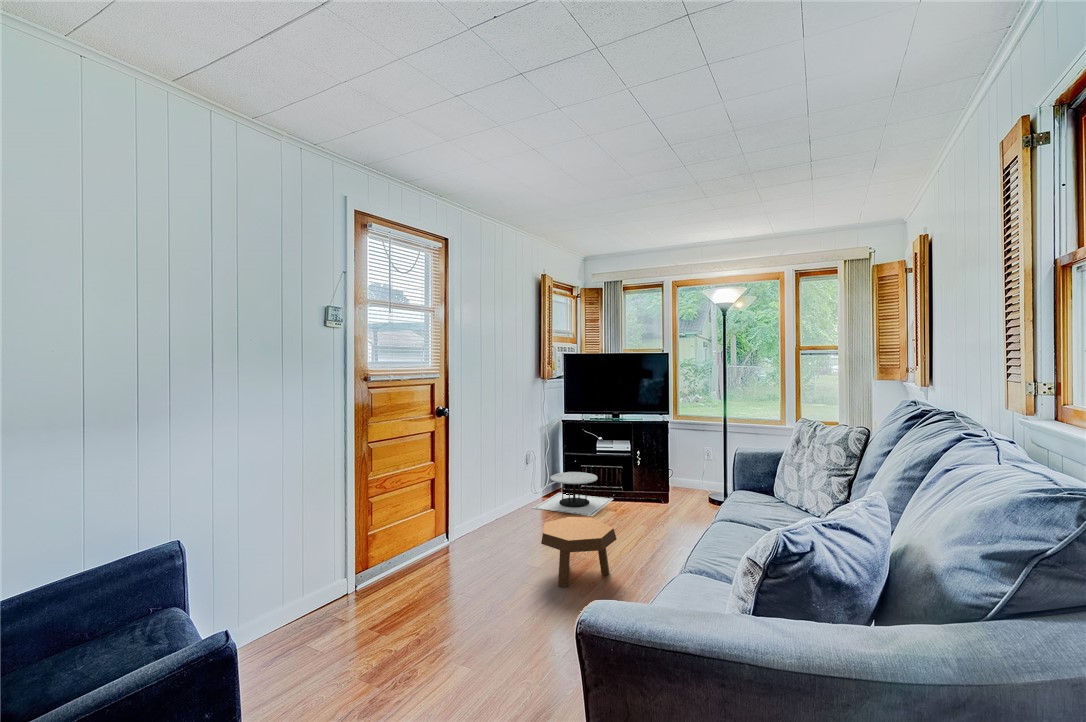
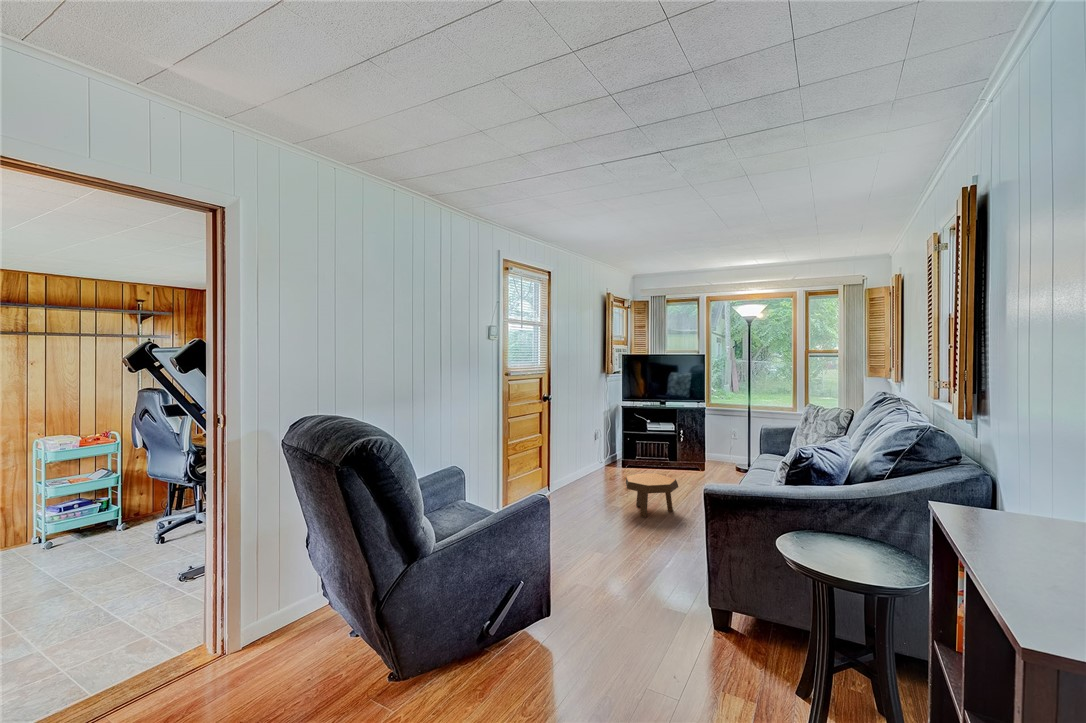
side table: present [533,472,613,516] -> none [600,447,661,478]

